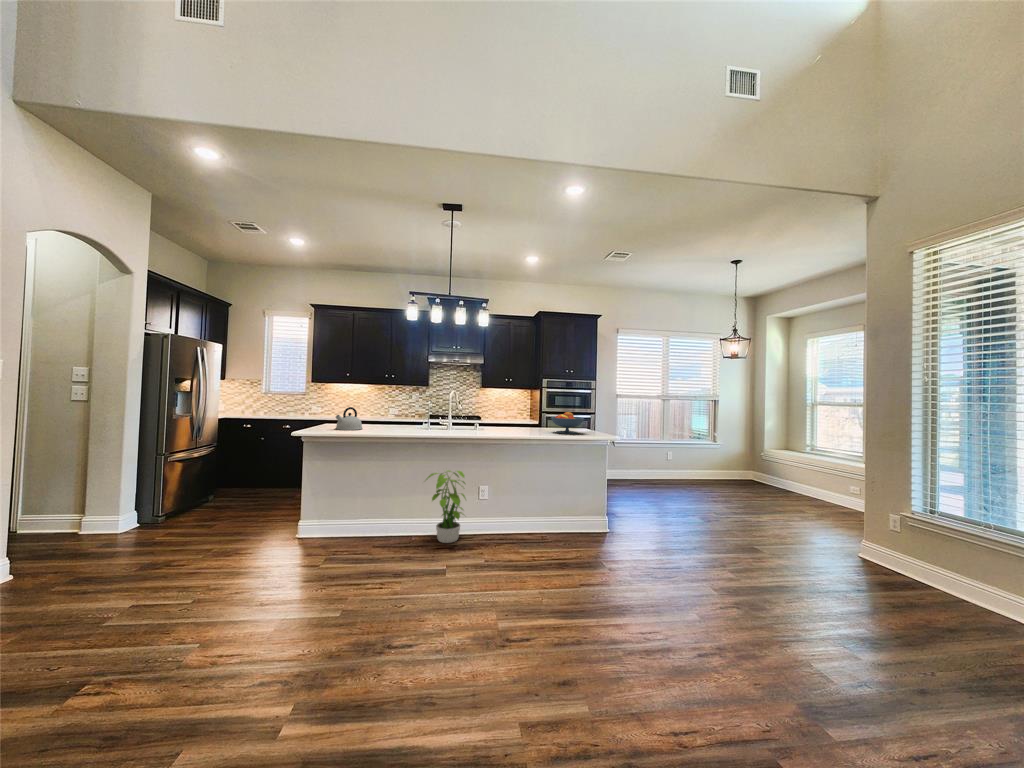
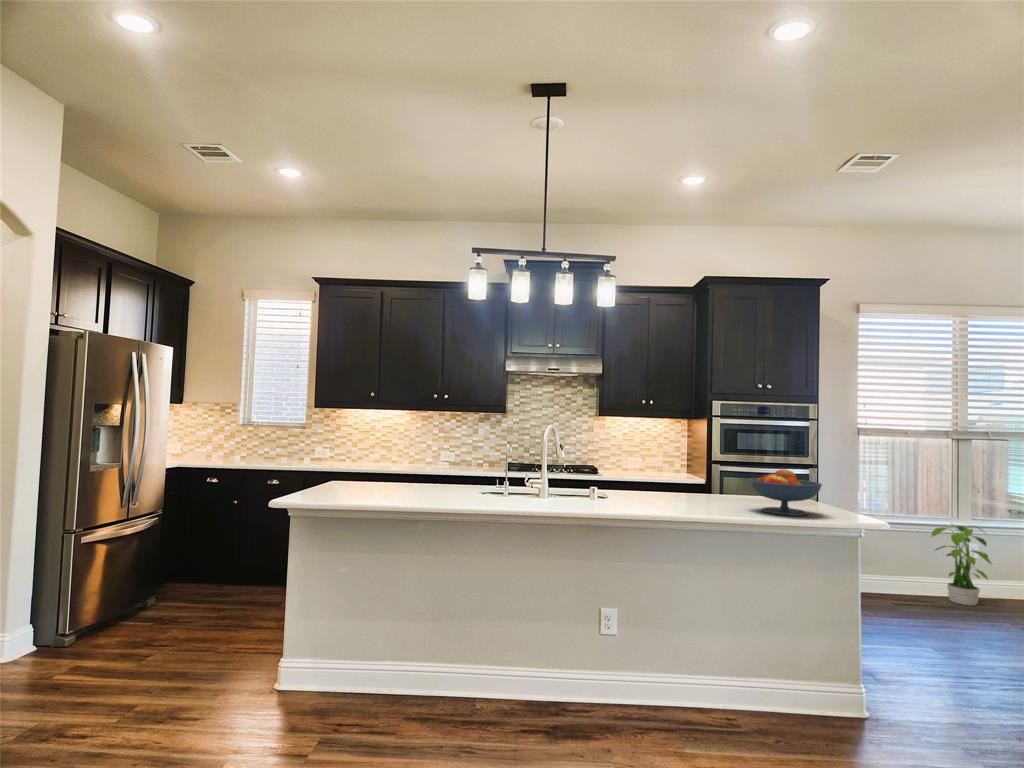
kettle: present [336,407,362,430] -> none [343,455,390,498]
potted plant: present [426,470,466,543] -> present [931,523,992,606]

